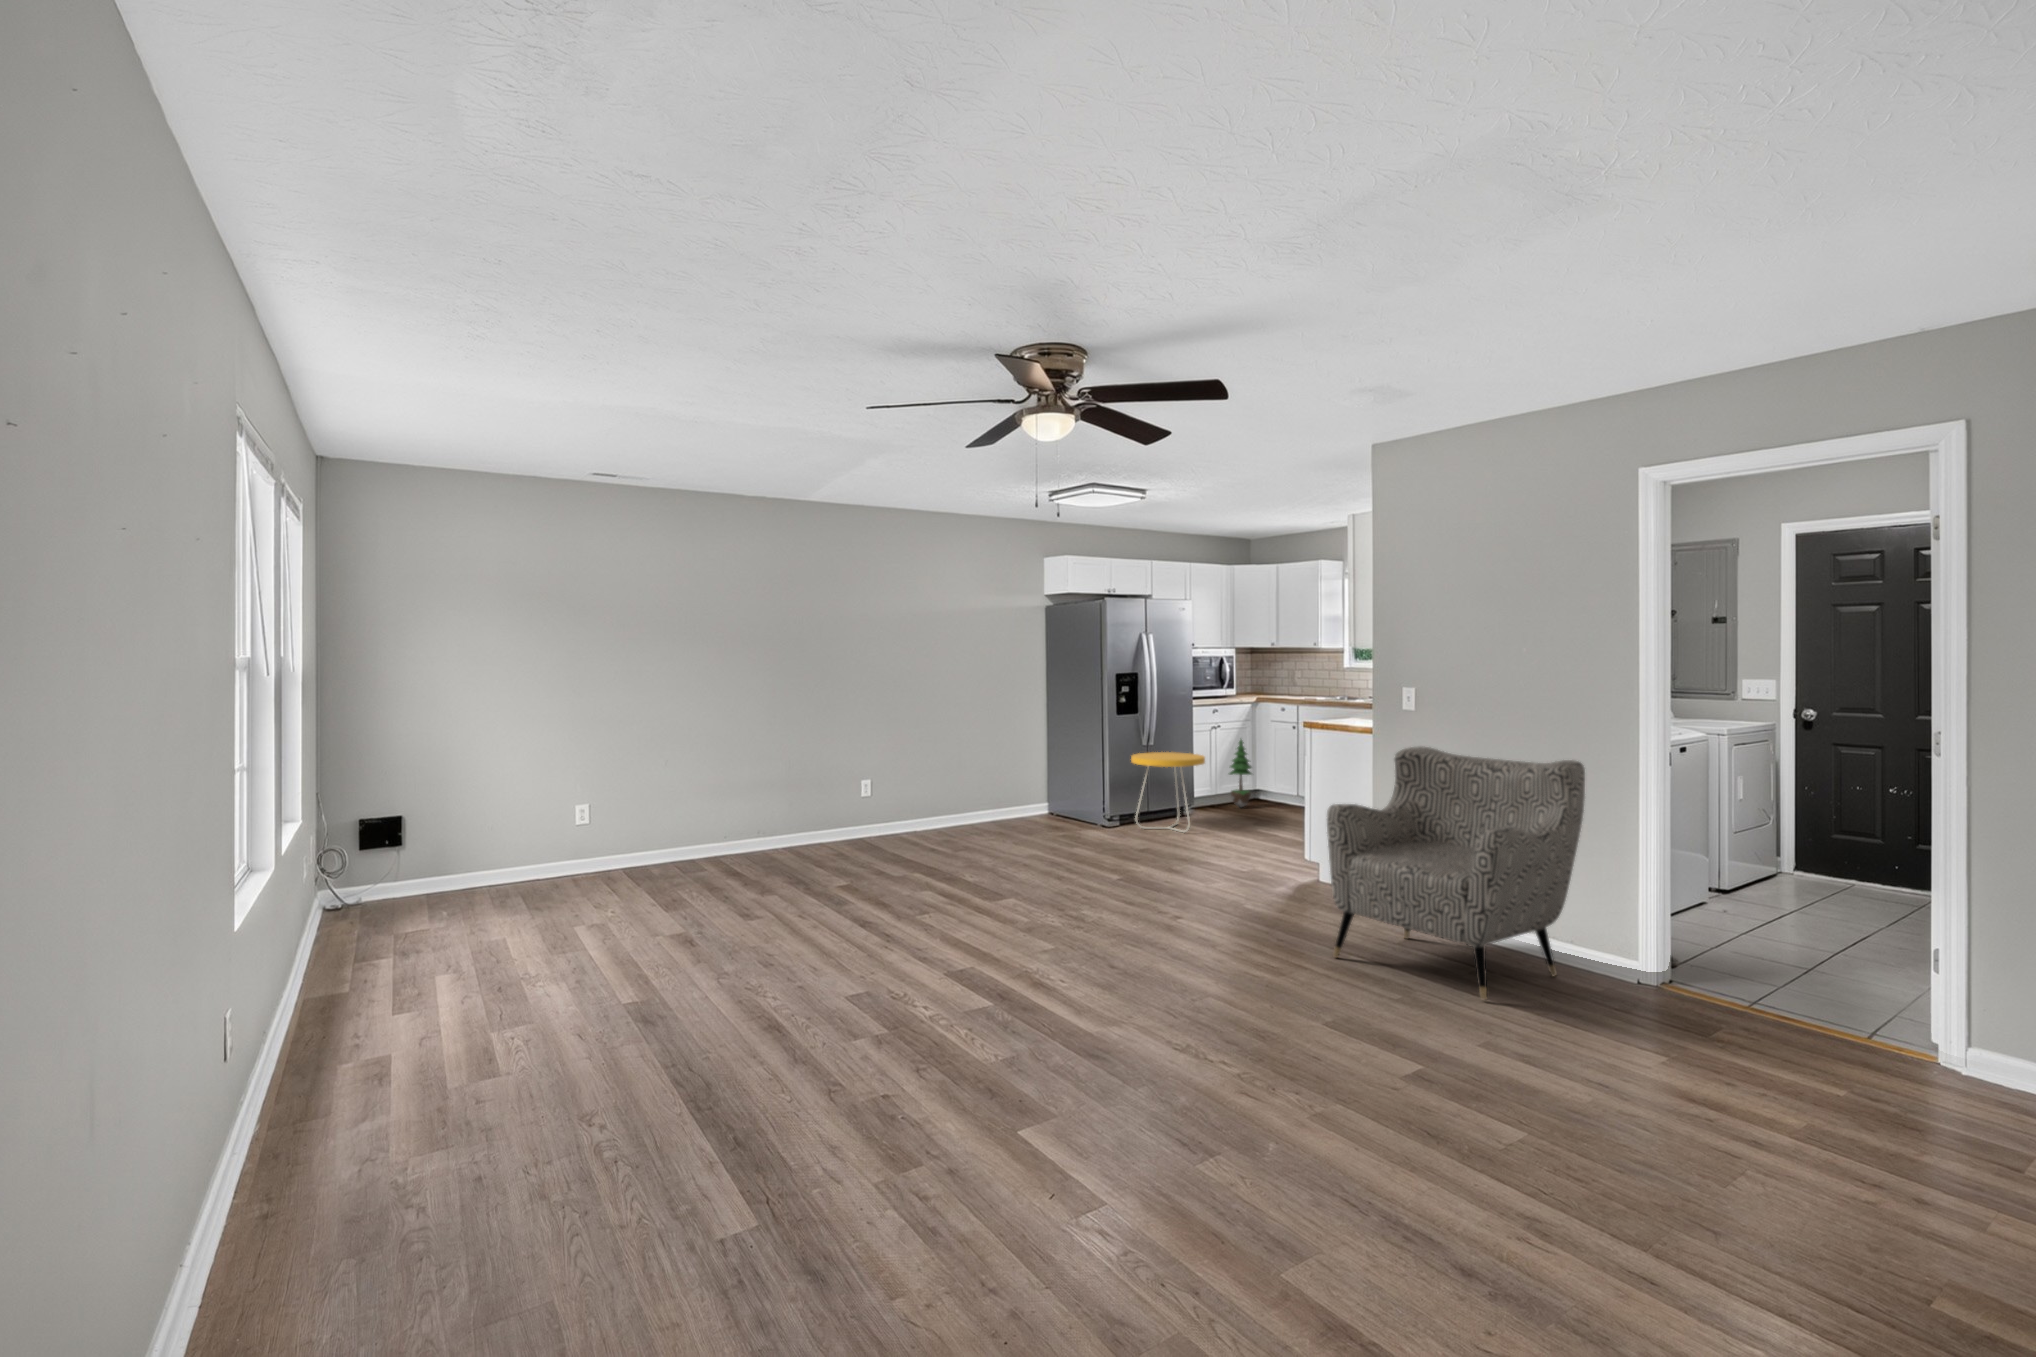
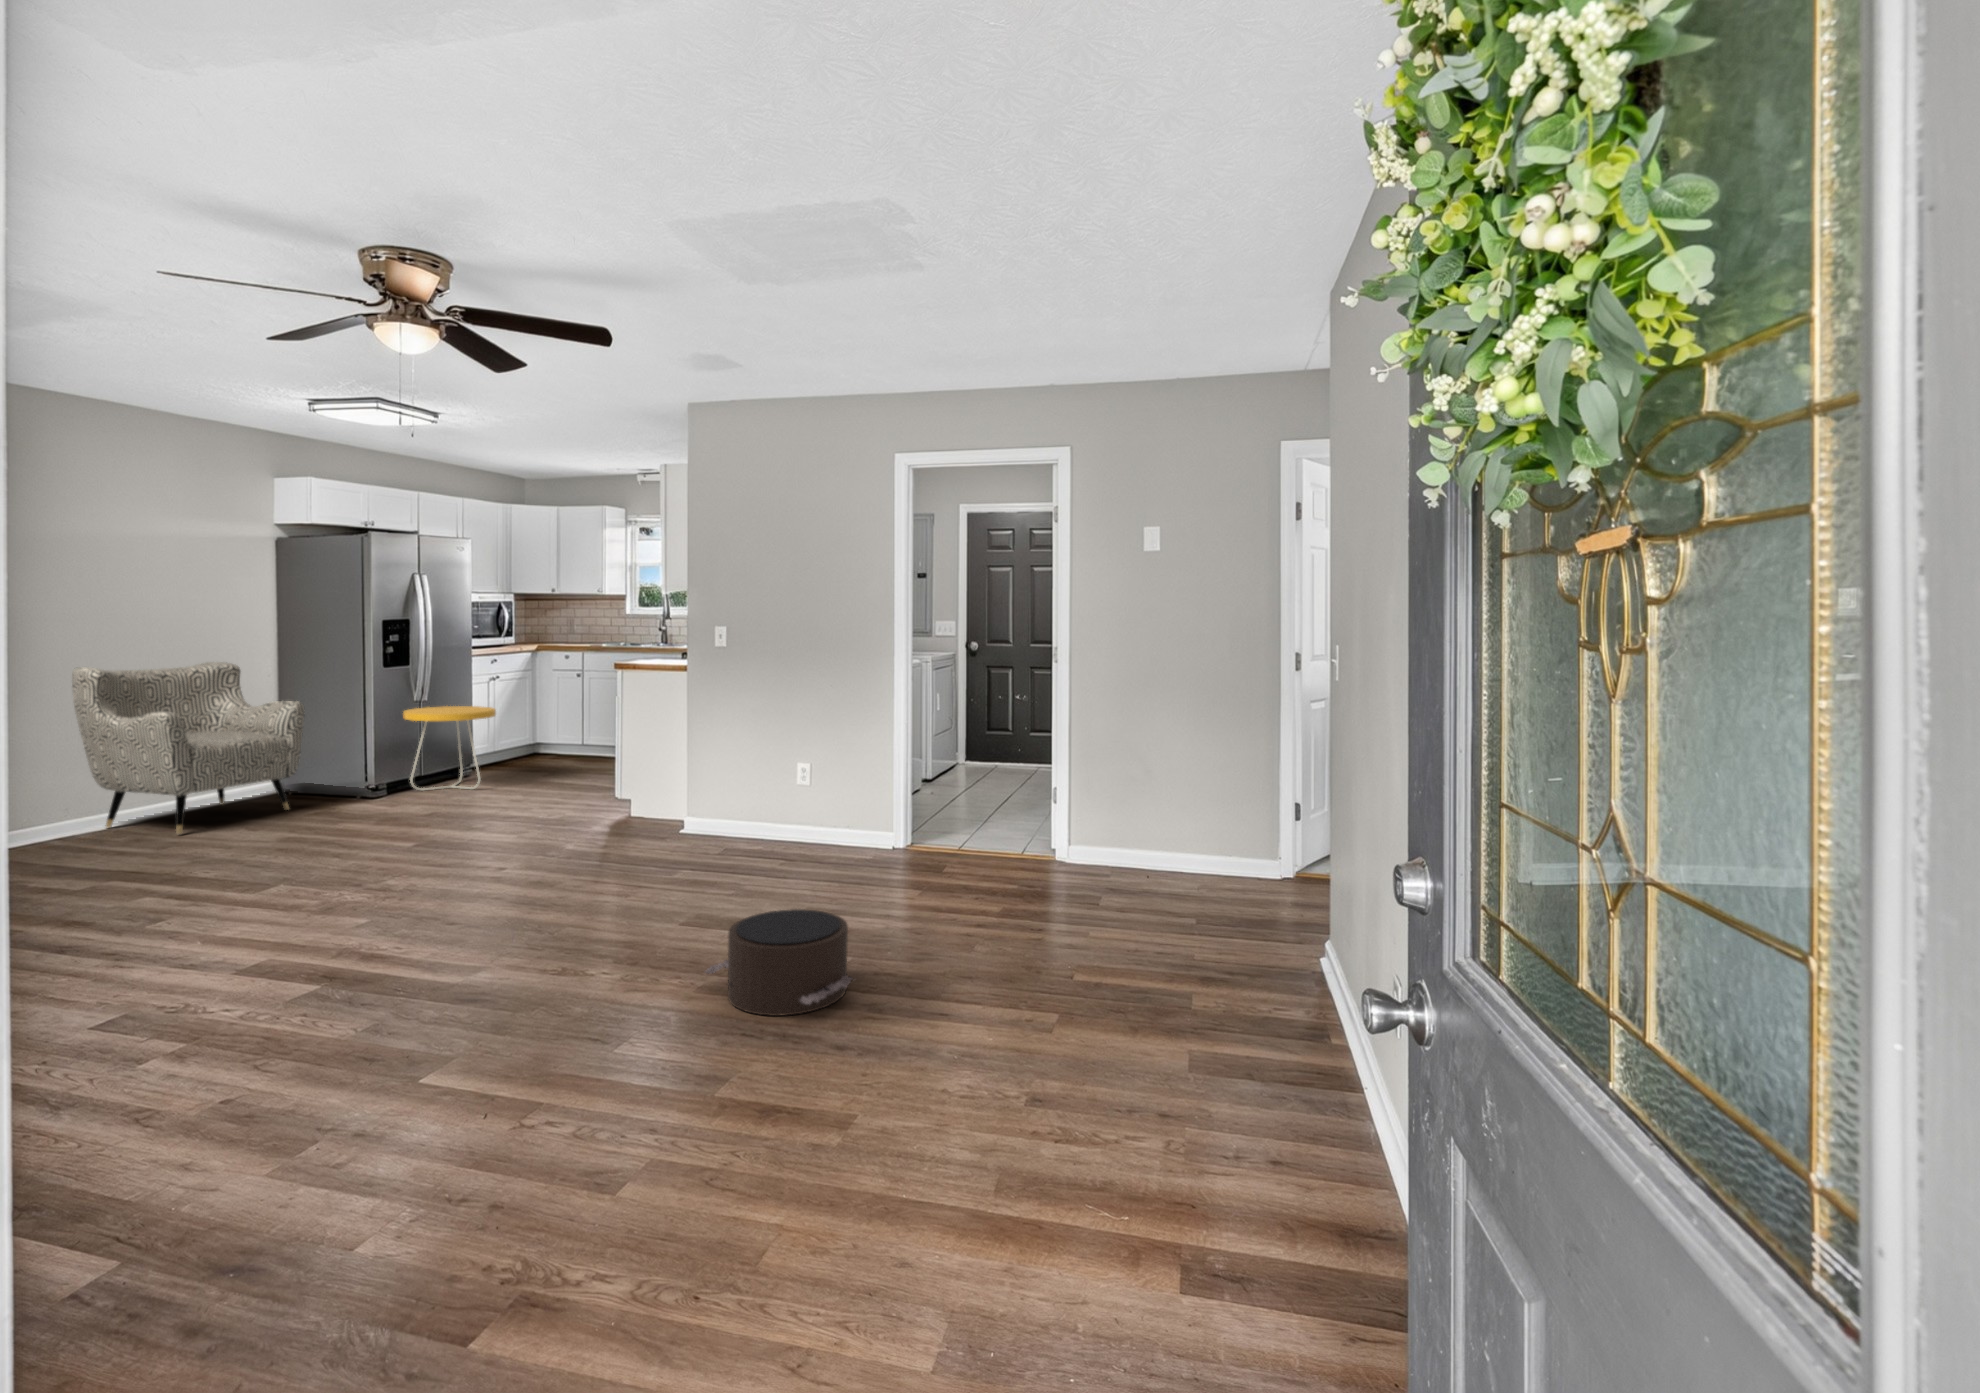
potted tree: present [1230,740,1252,807] -> none [511,688,541,760]
armchair: present [1327,746,1585,1000] -> present [72,662,304,834]
pouf: none [1313,1040,1512,1198] -> present [705,909,852,1016]

